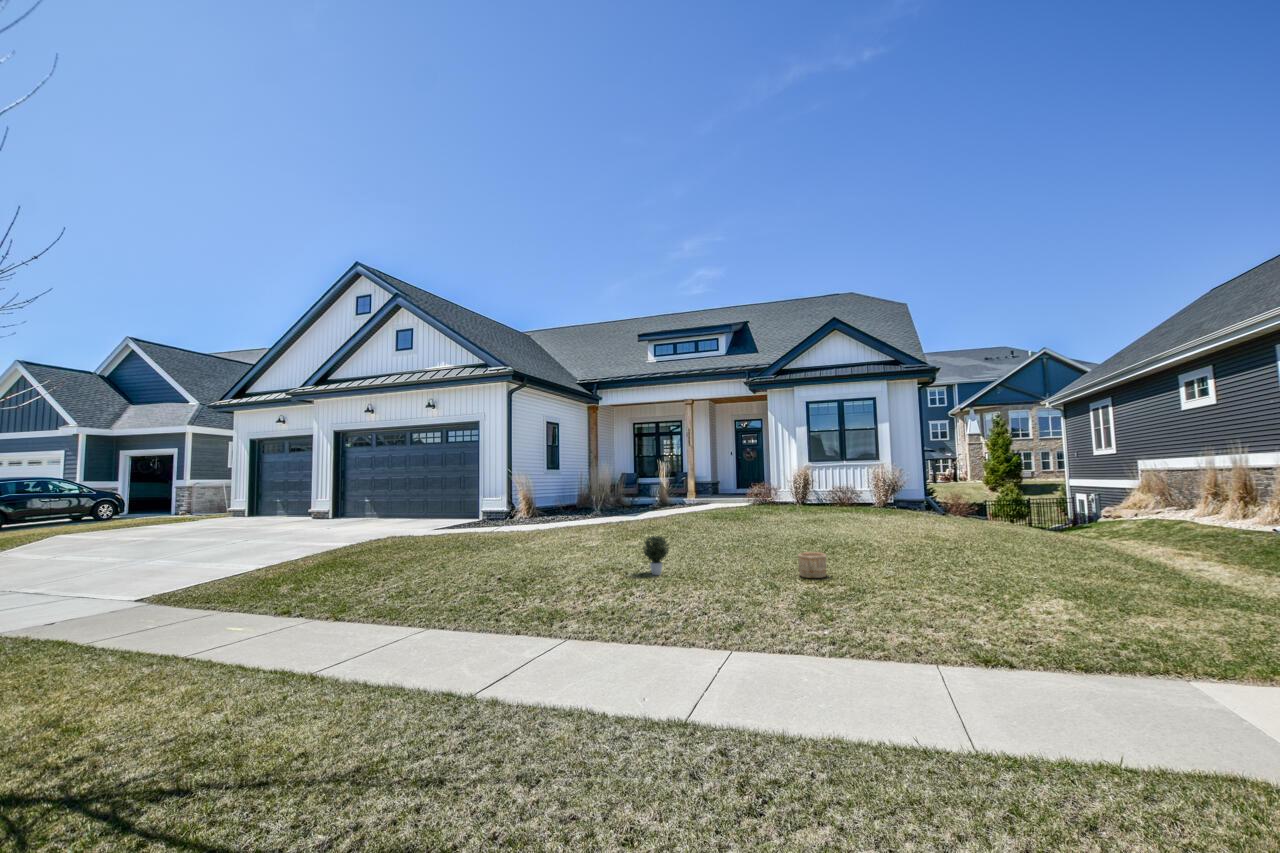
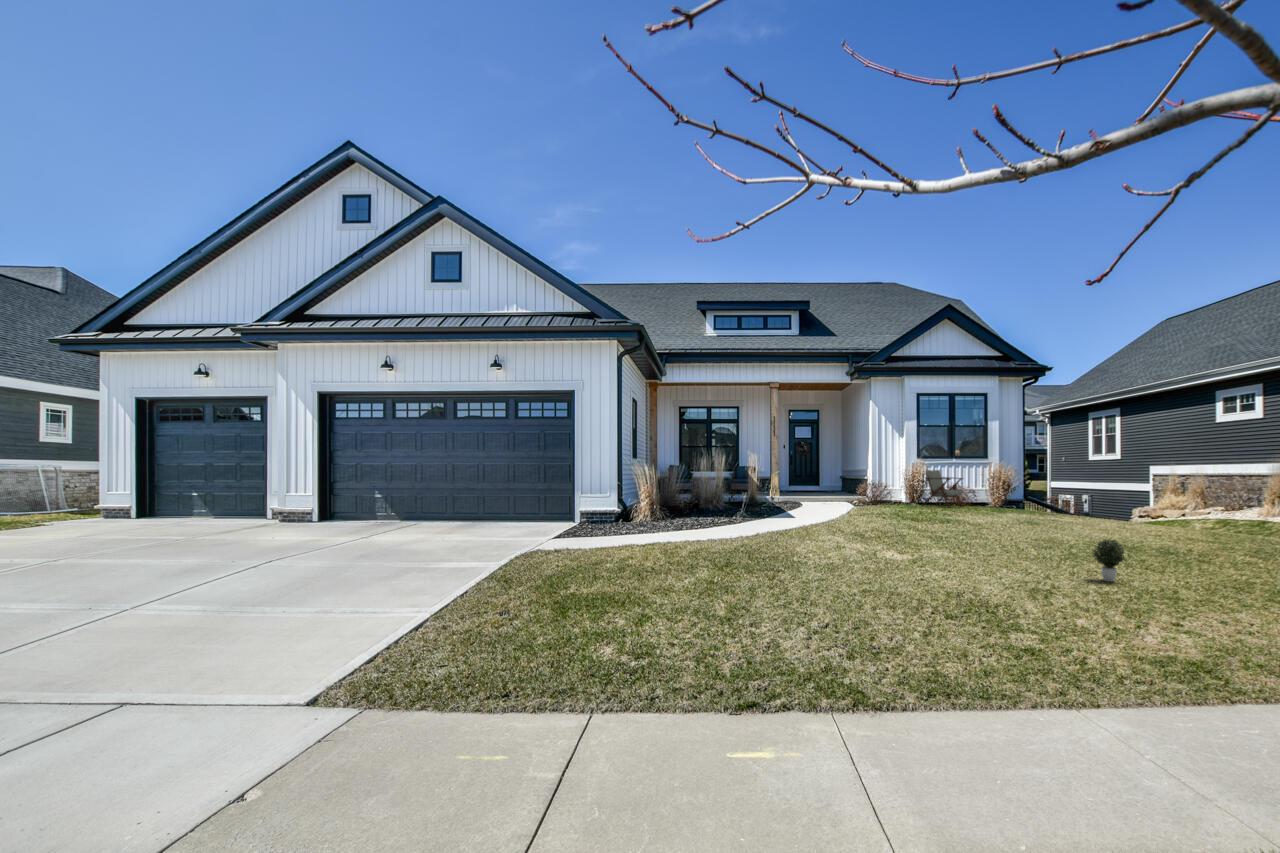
lounge chair: none [801,470,840,505] -> present [922,470,963,508]
wooden bucket: present [798,552,826,578] -> none [1232,555,1267,581]

